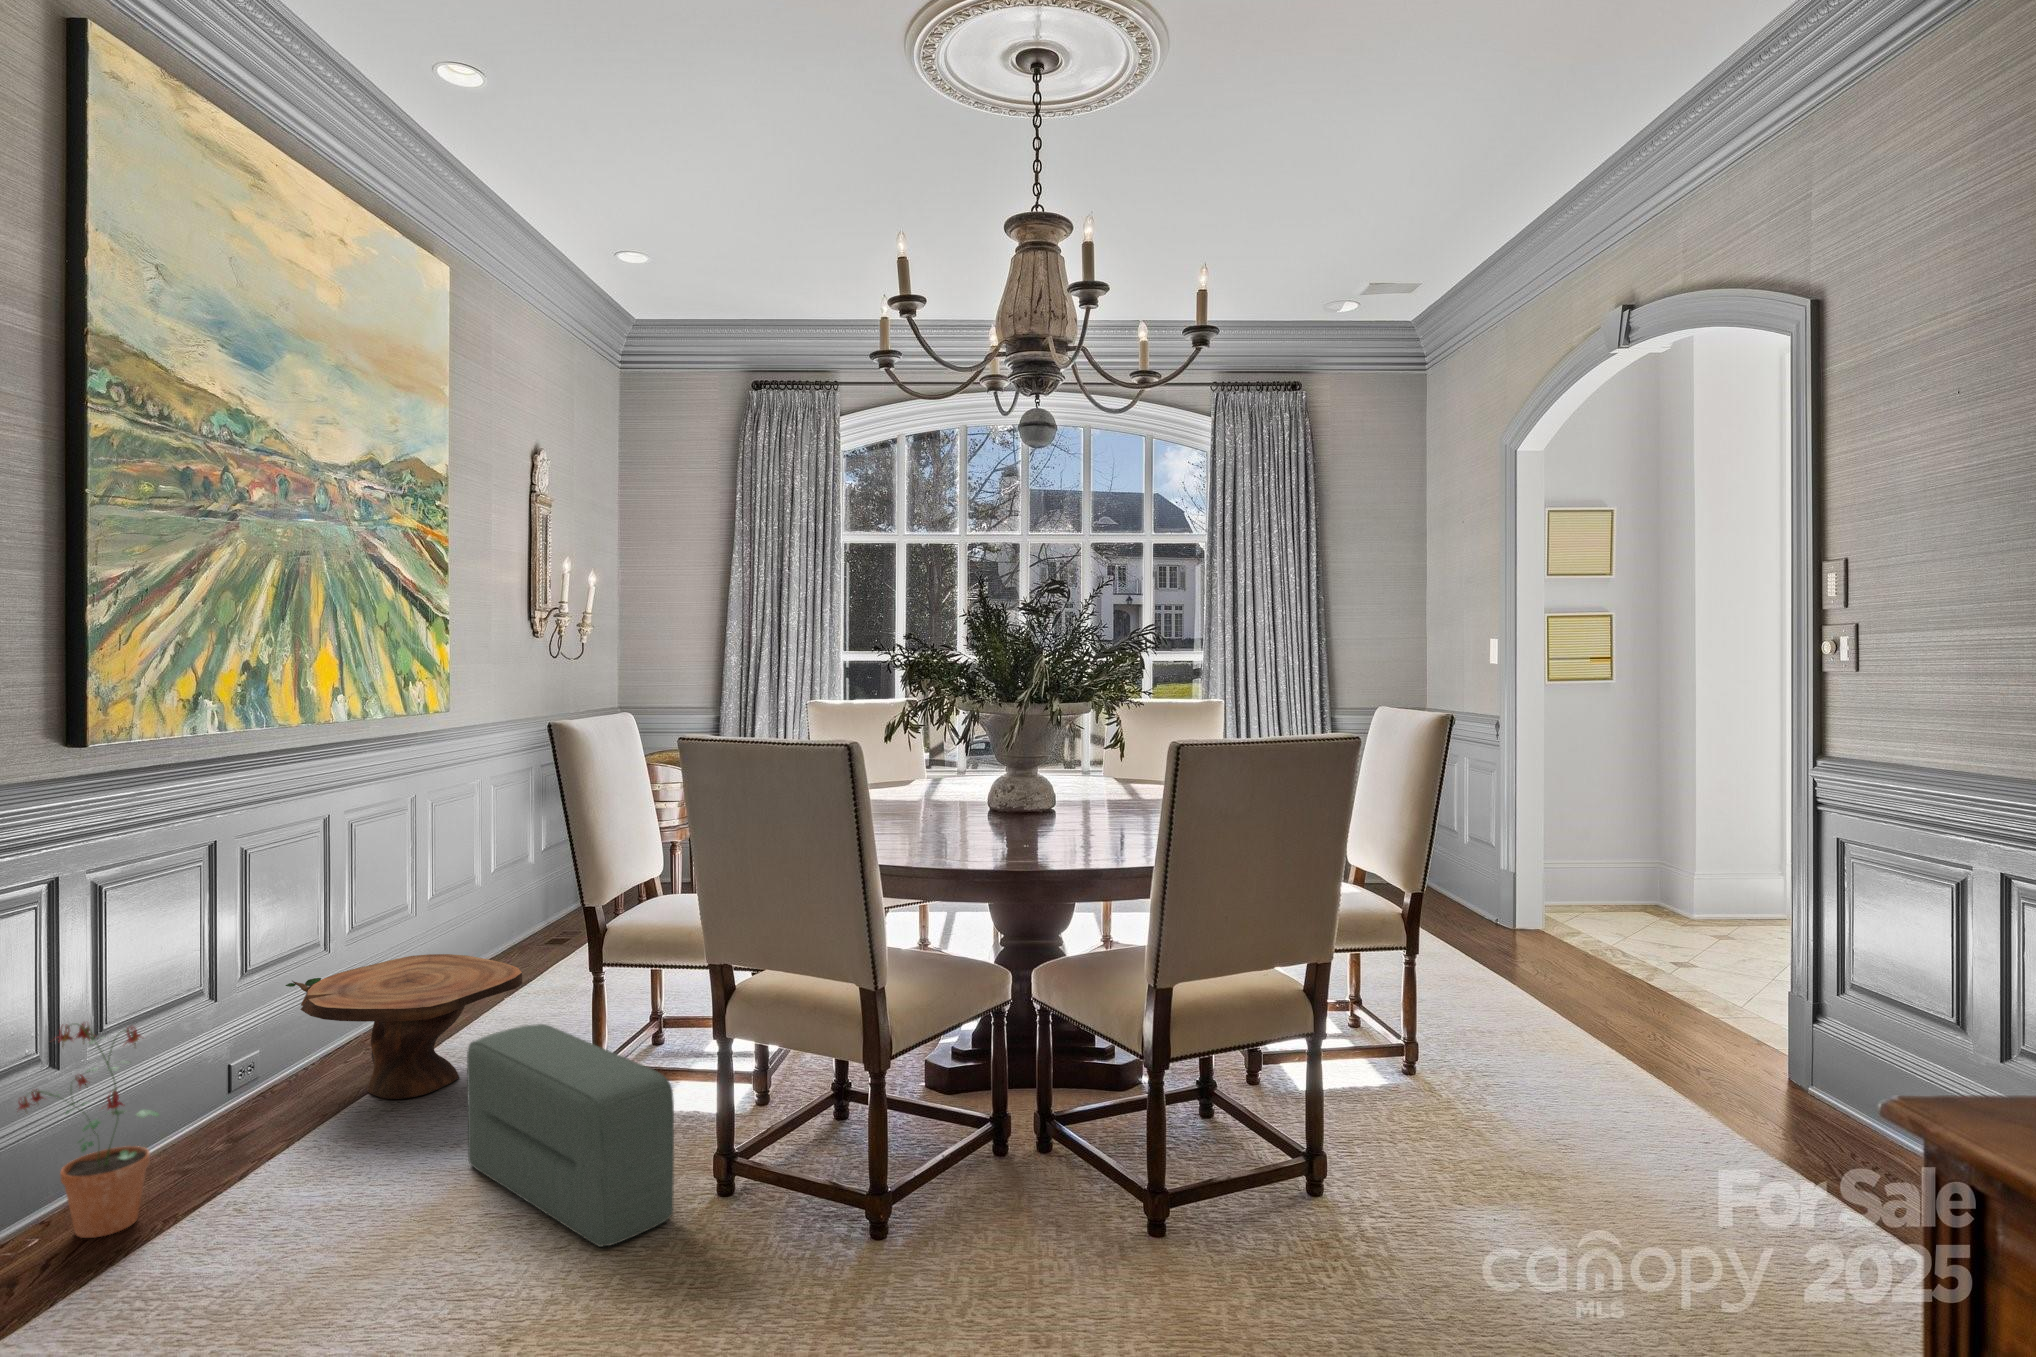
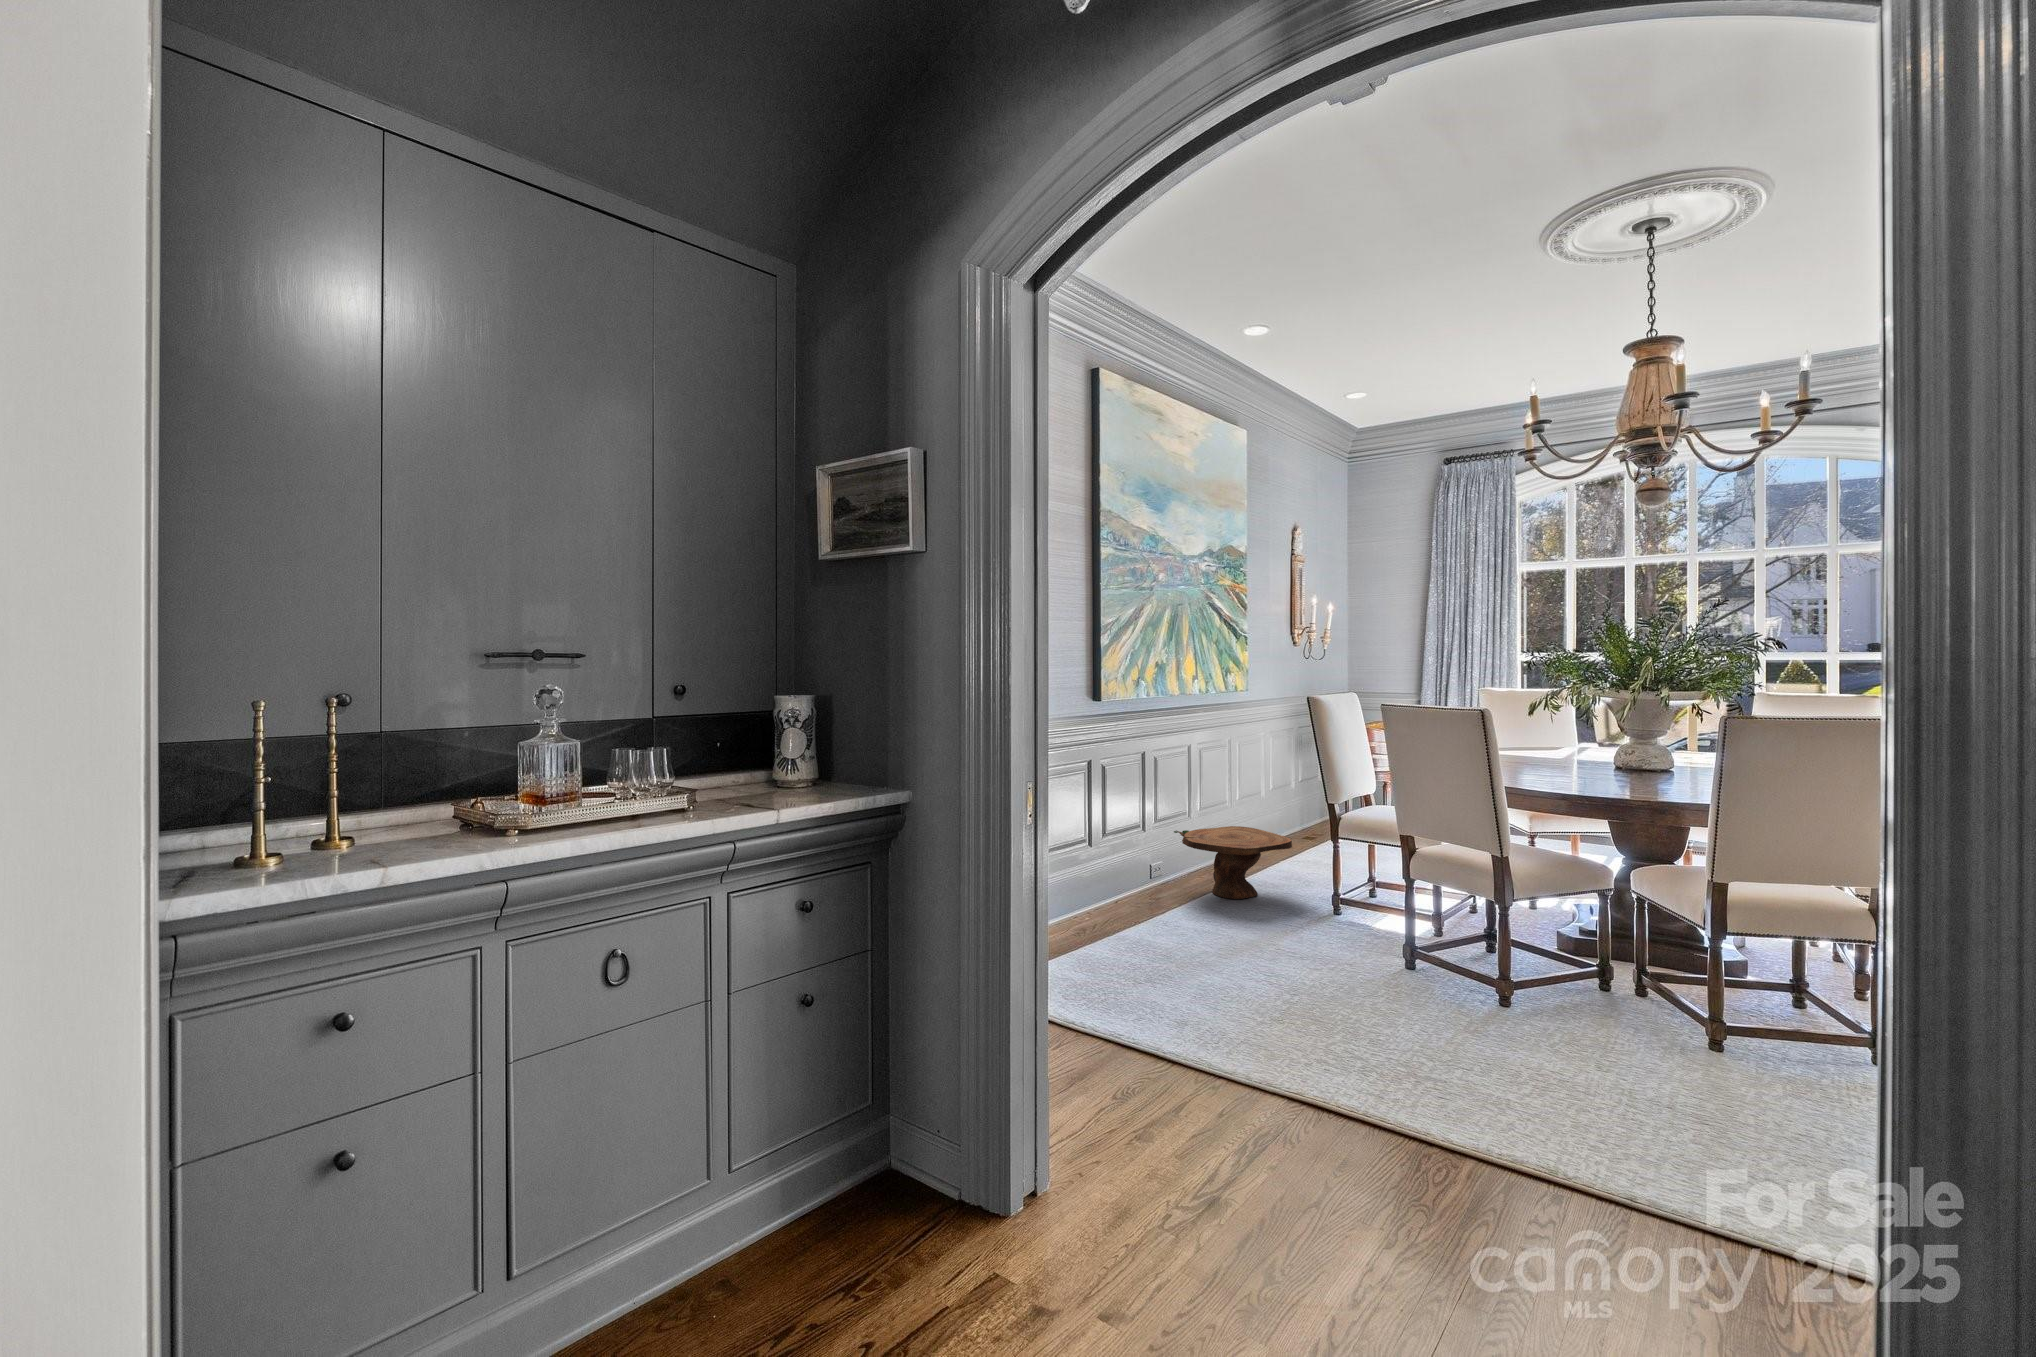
potted plant: present [18,1023,159,1238] -> none [1082,826,1134,924]
pouf: present [467,1024,674,1247] -> none [1267,861,1378,974]

